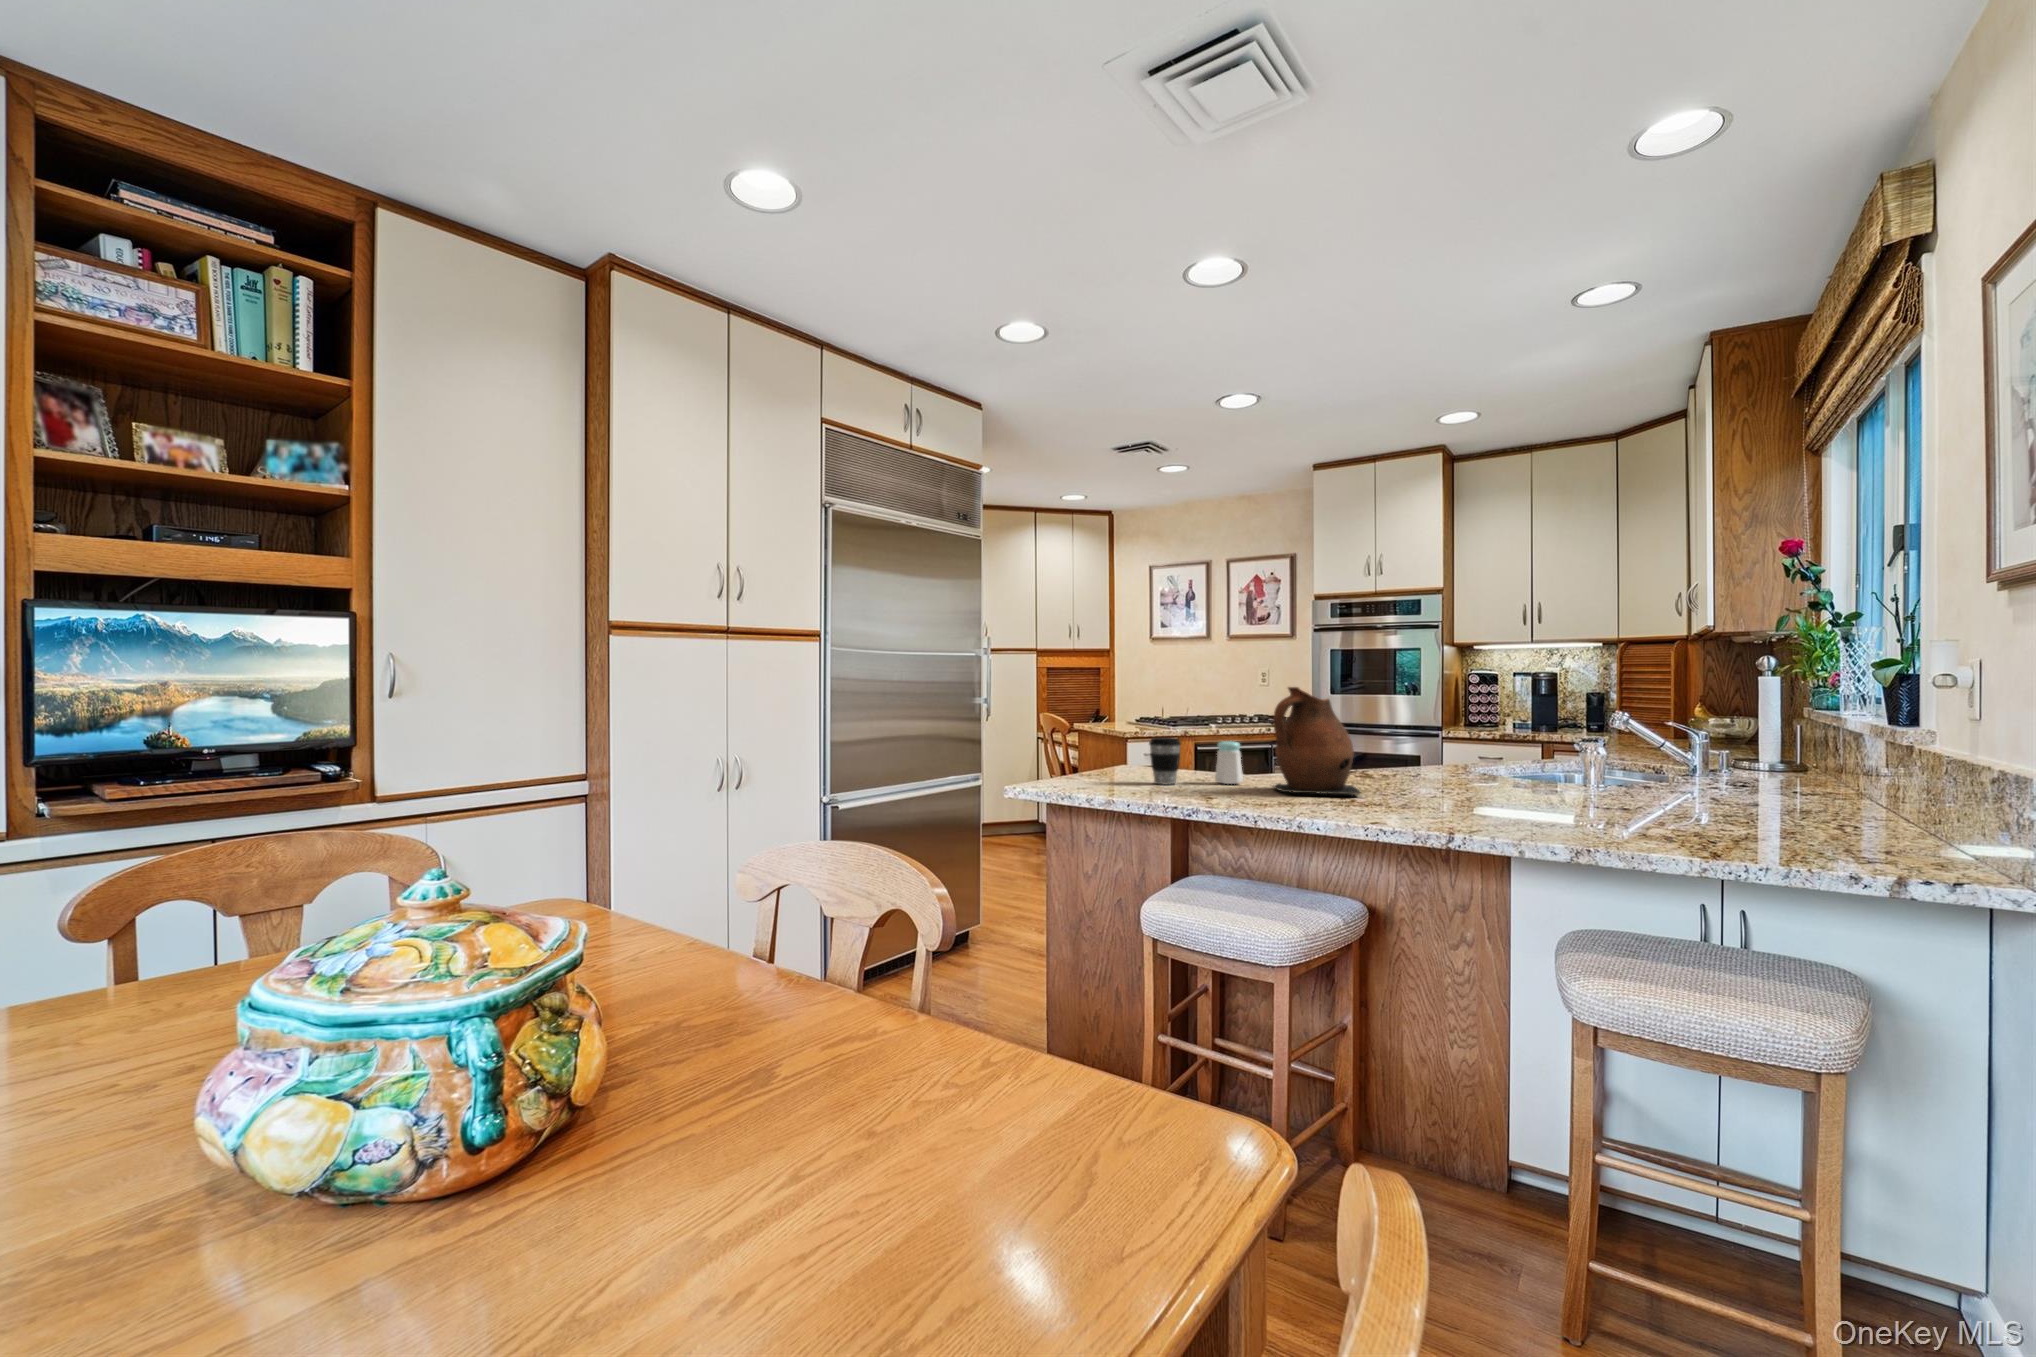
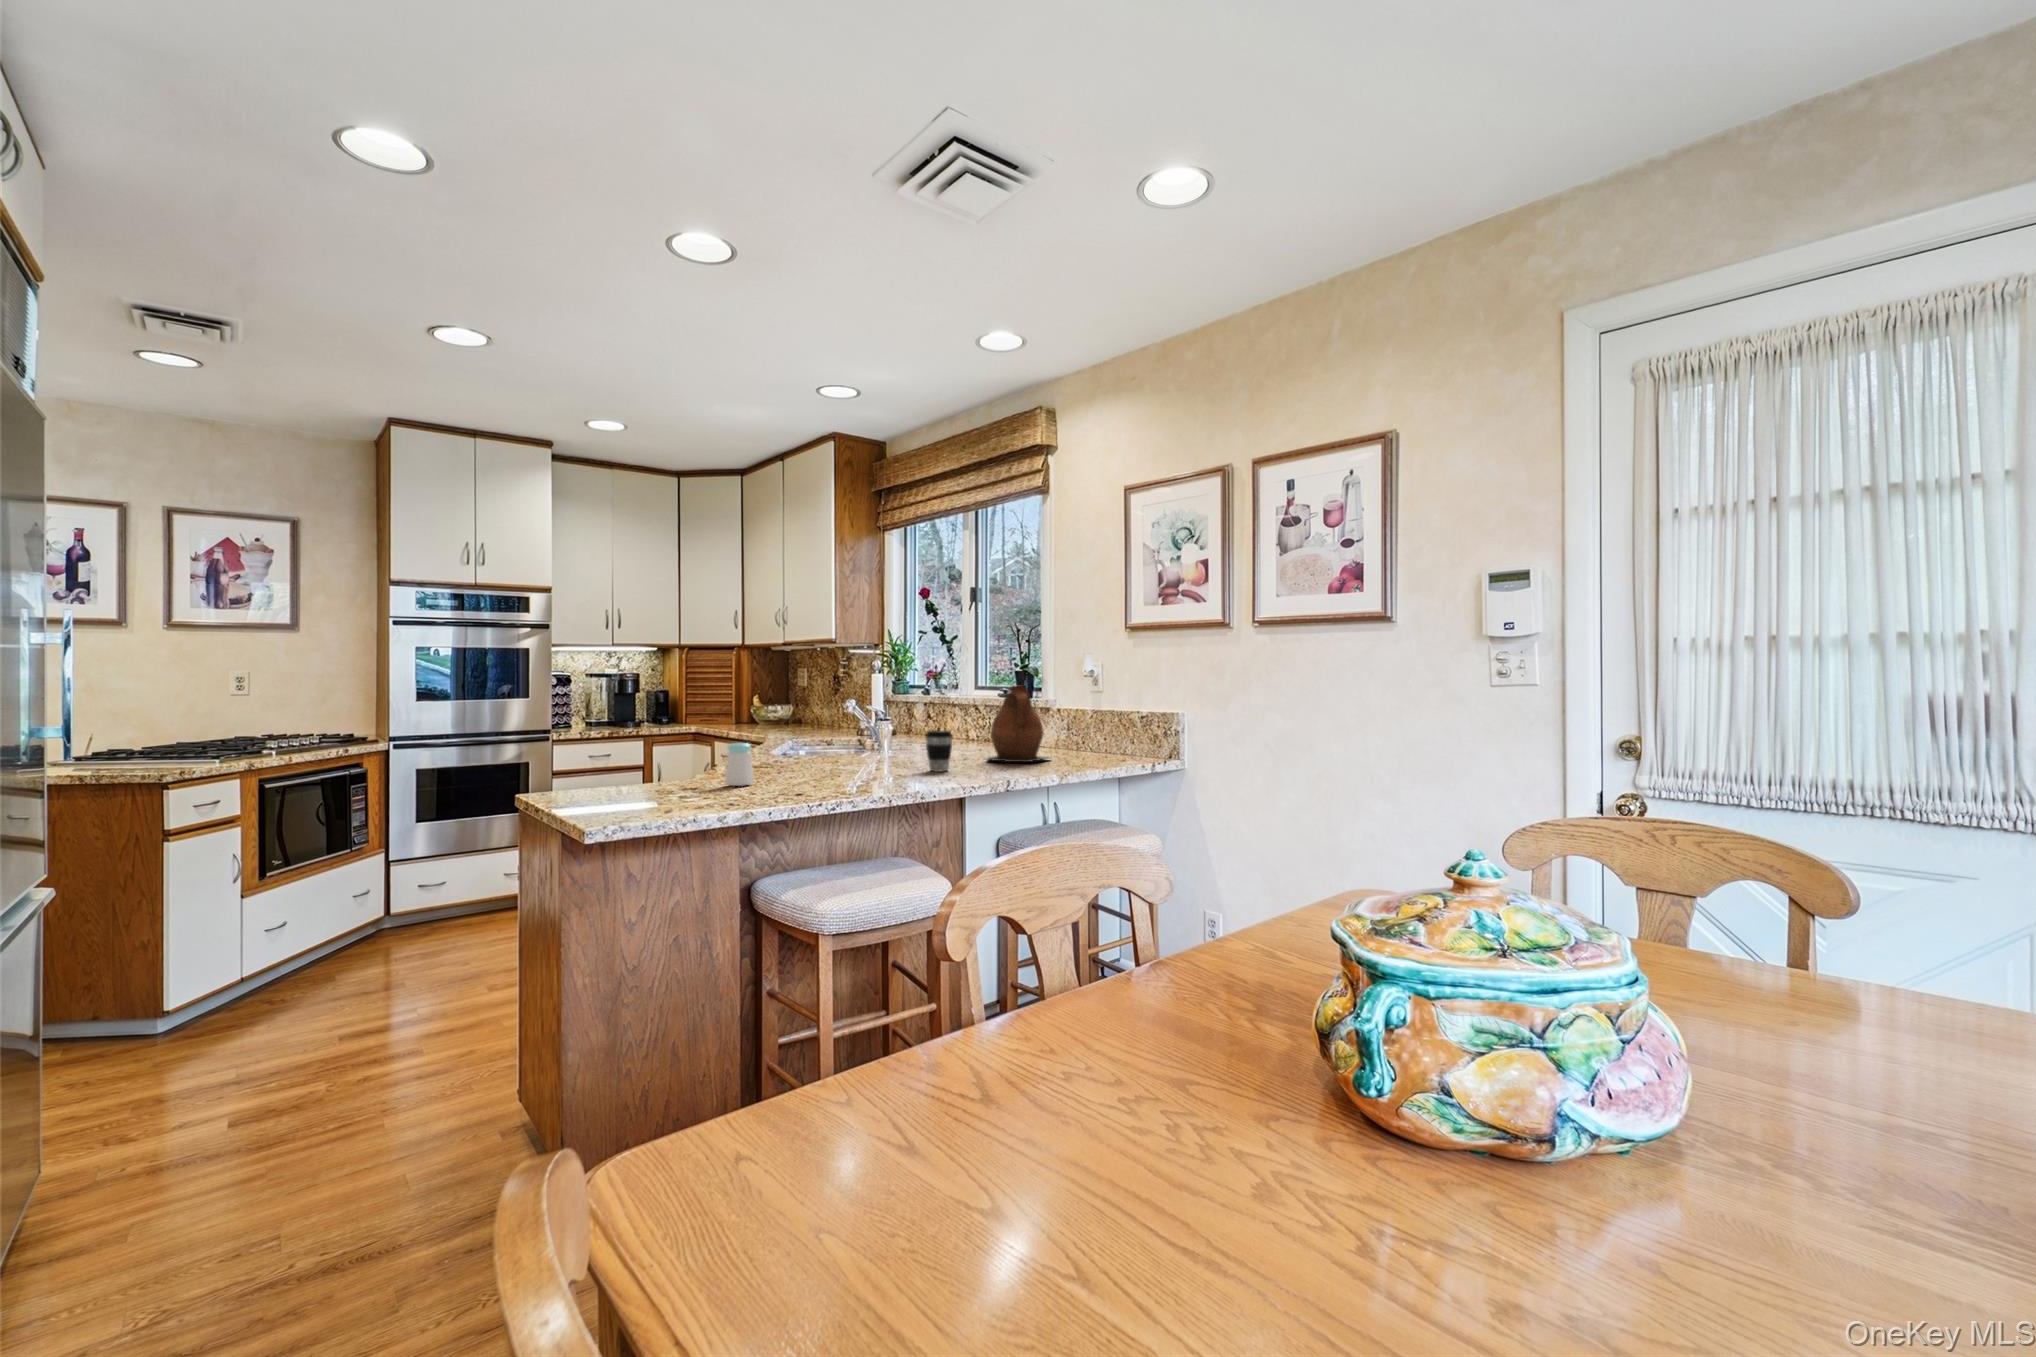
ceramic pitcher: present [1273,687,1362,796] -> present [987,685,1049,762]
coffee cup: present [1149,737,1181,785] -> present [925,731,953,771]

